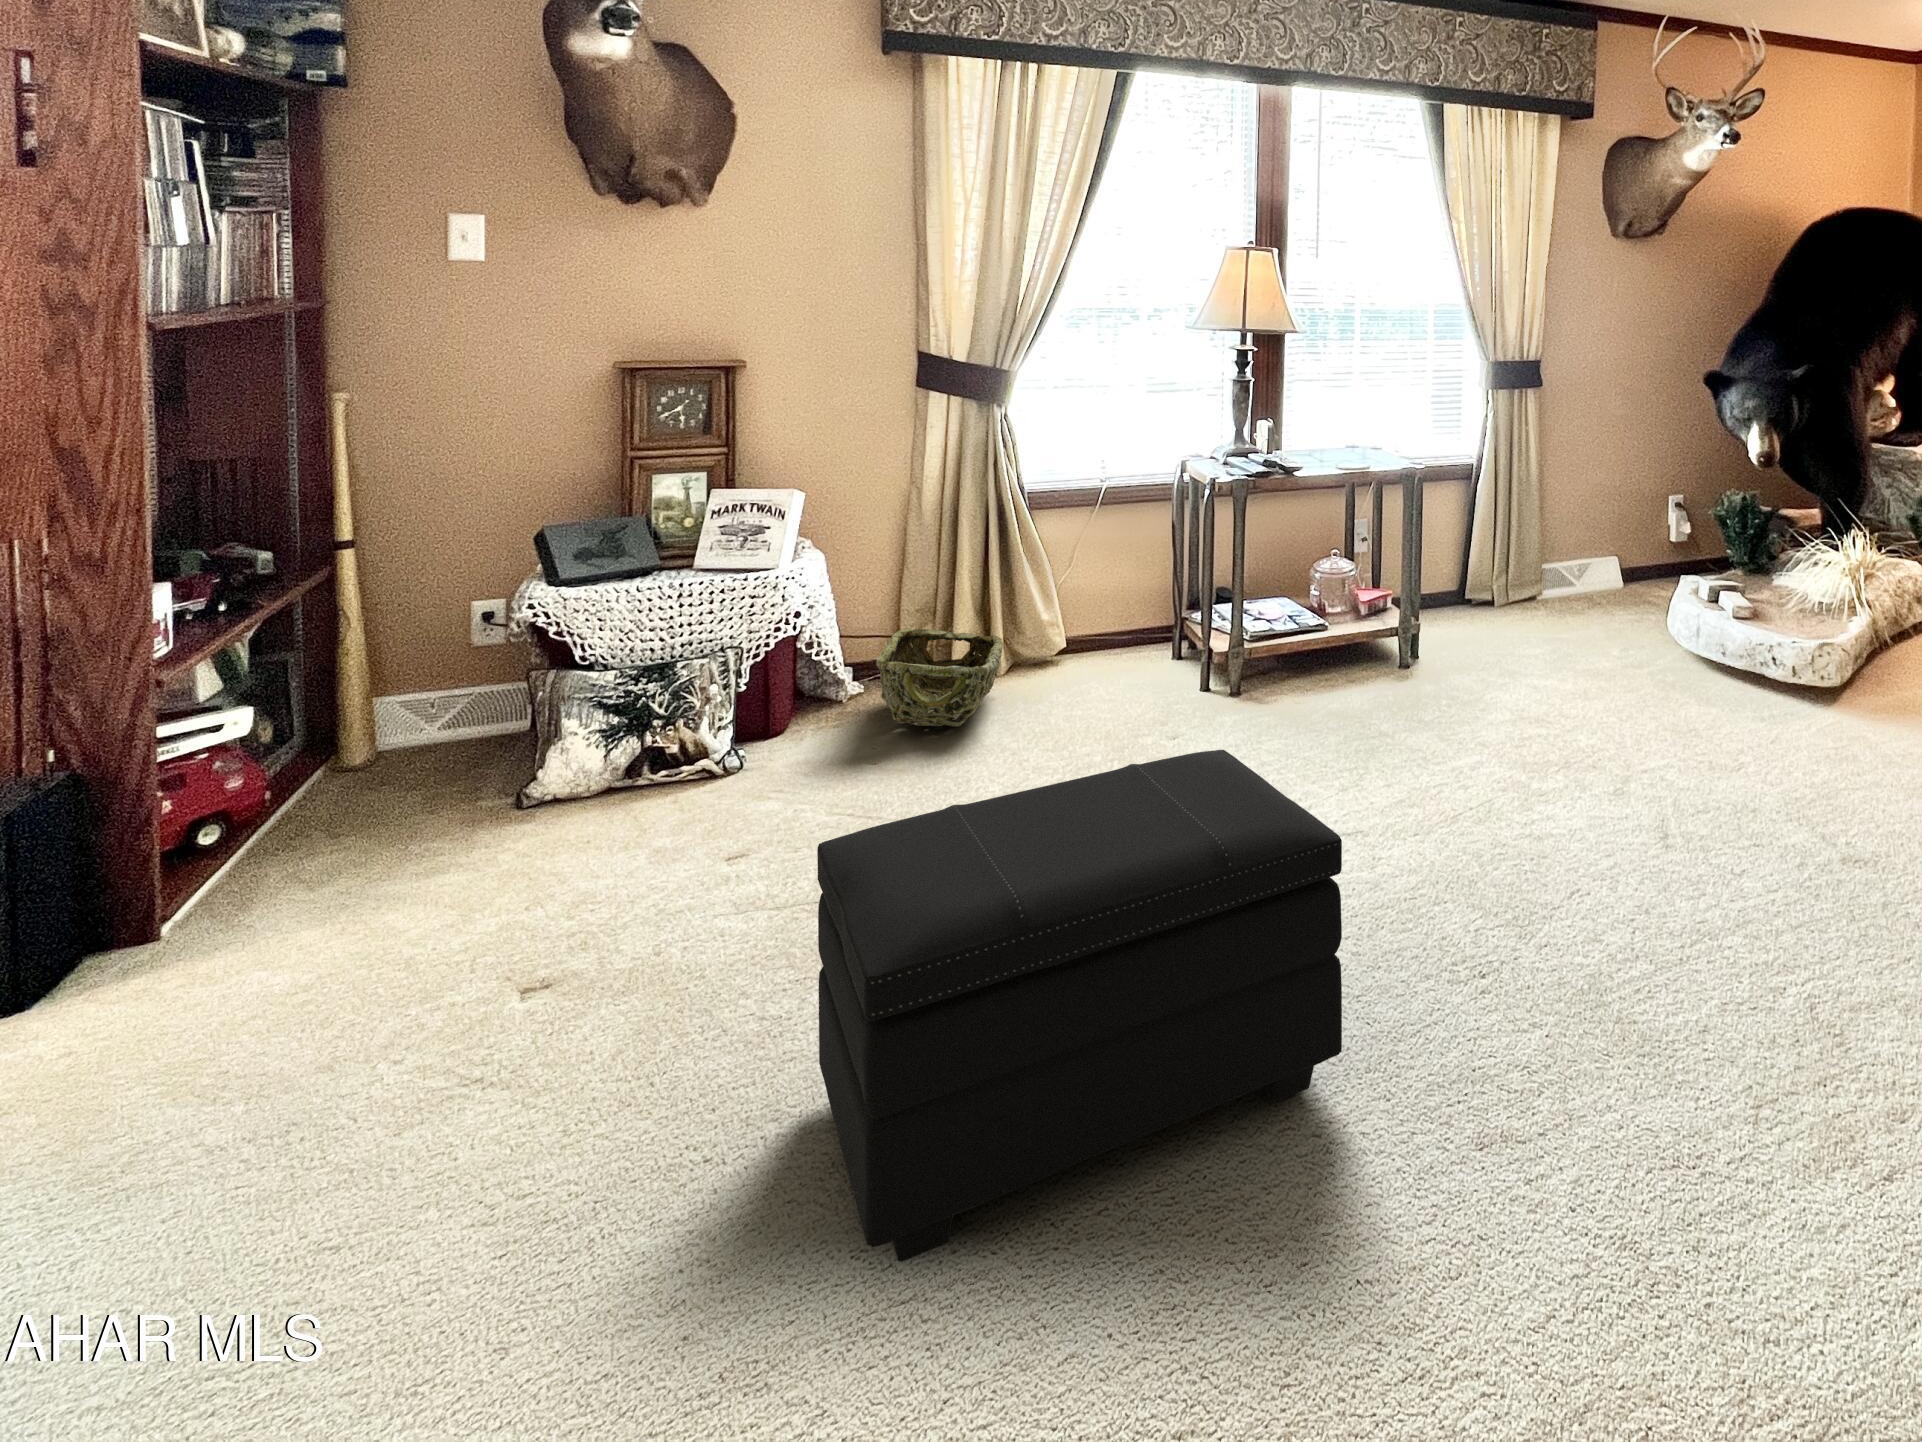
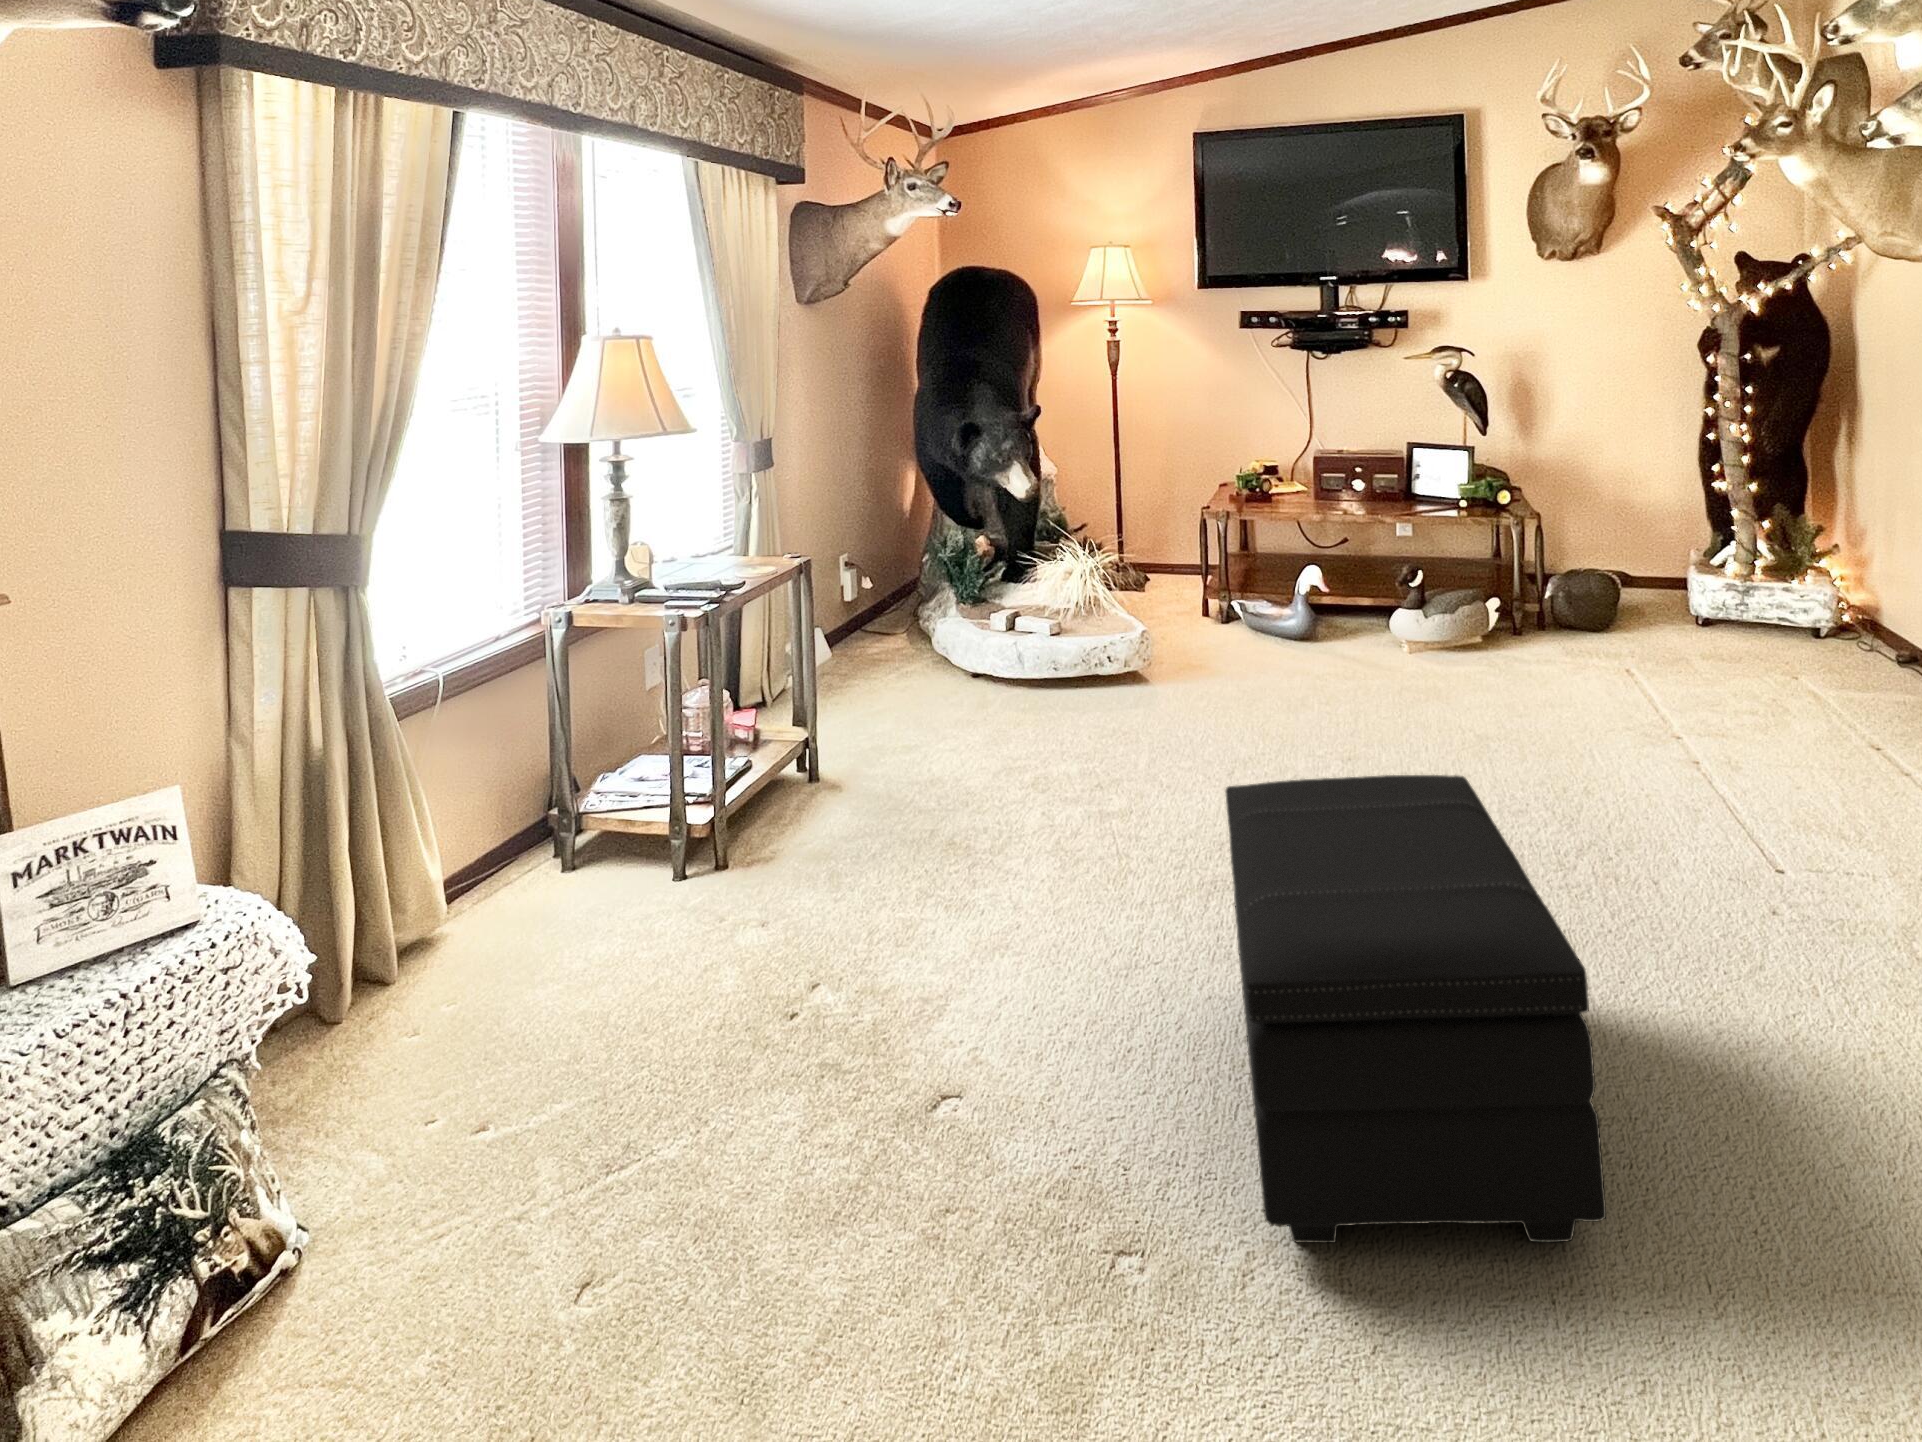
woven basket: present [876,628,1003,727] -> none [307,903,571,1059]

